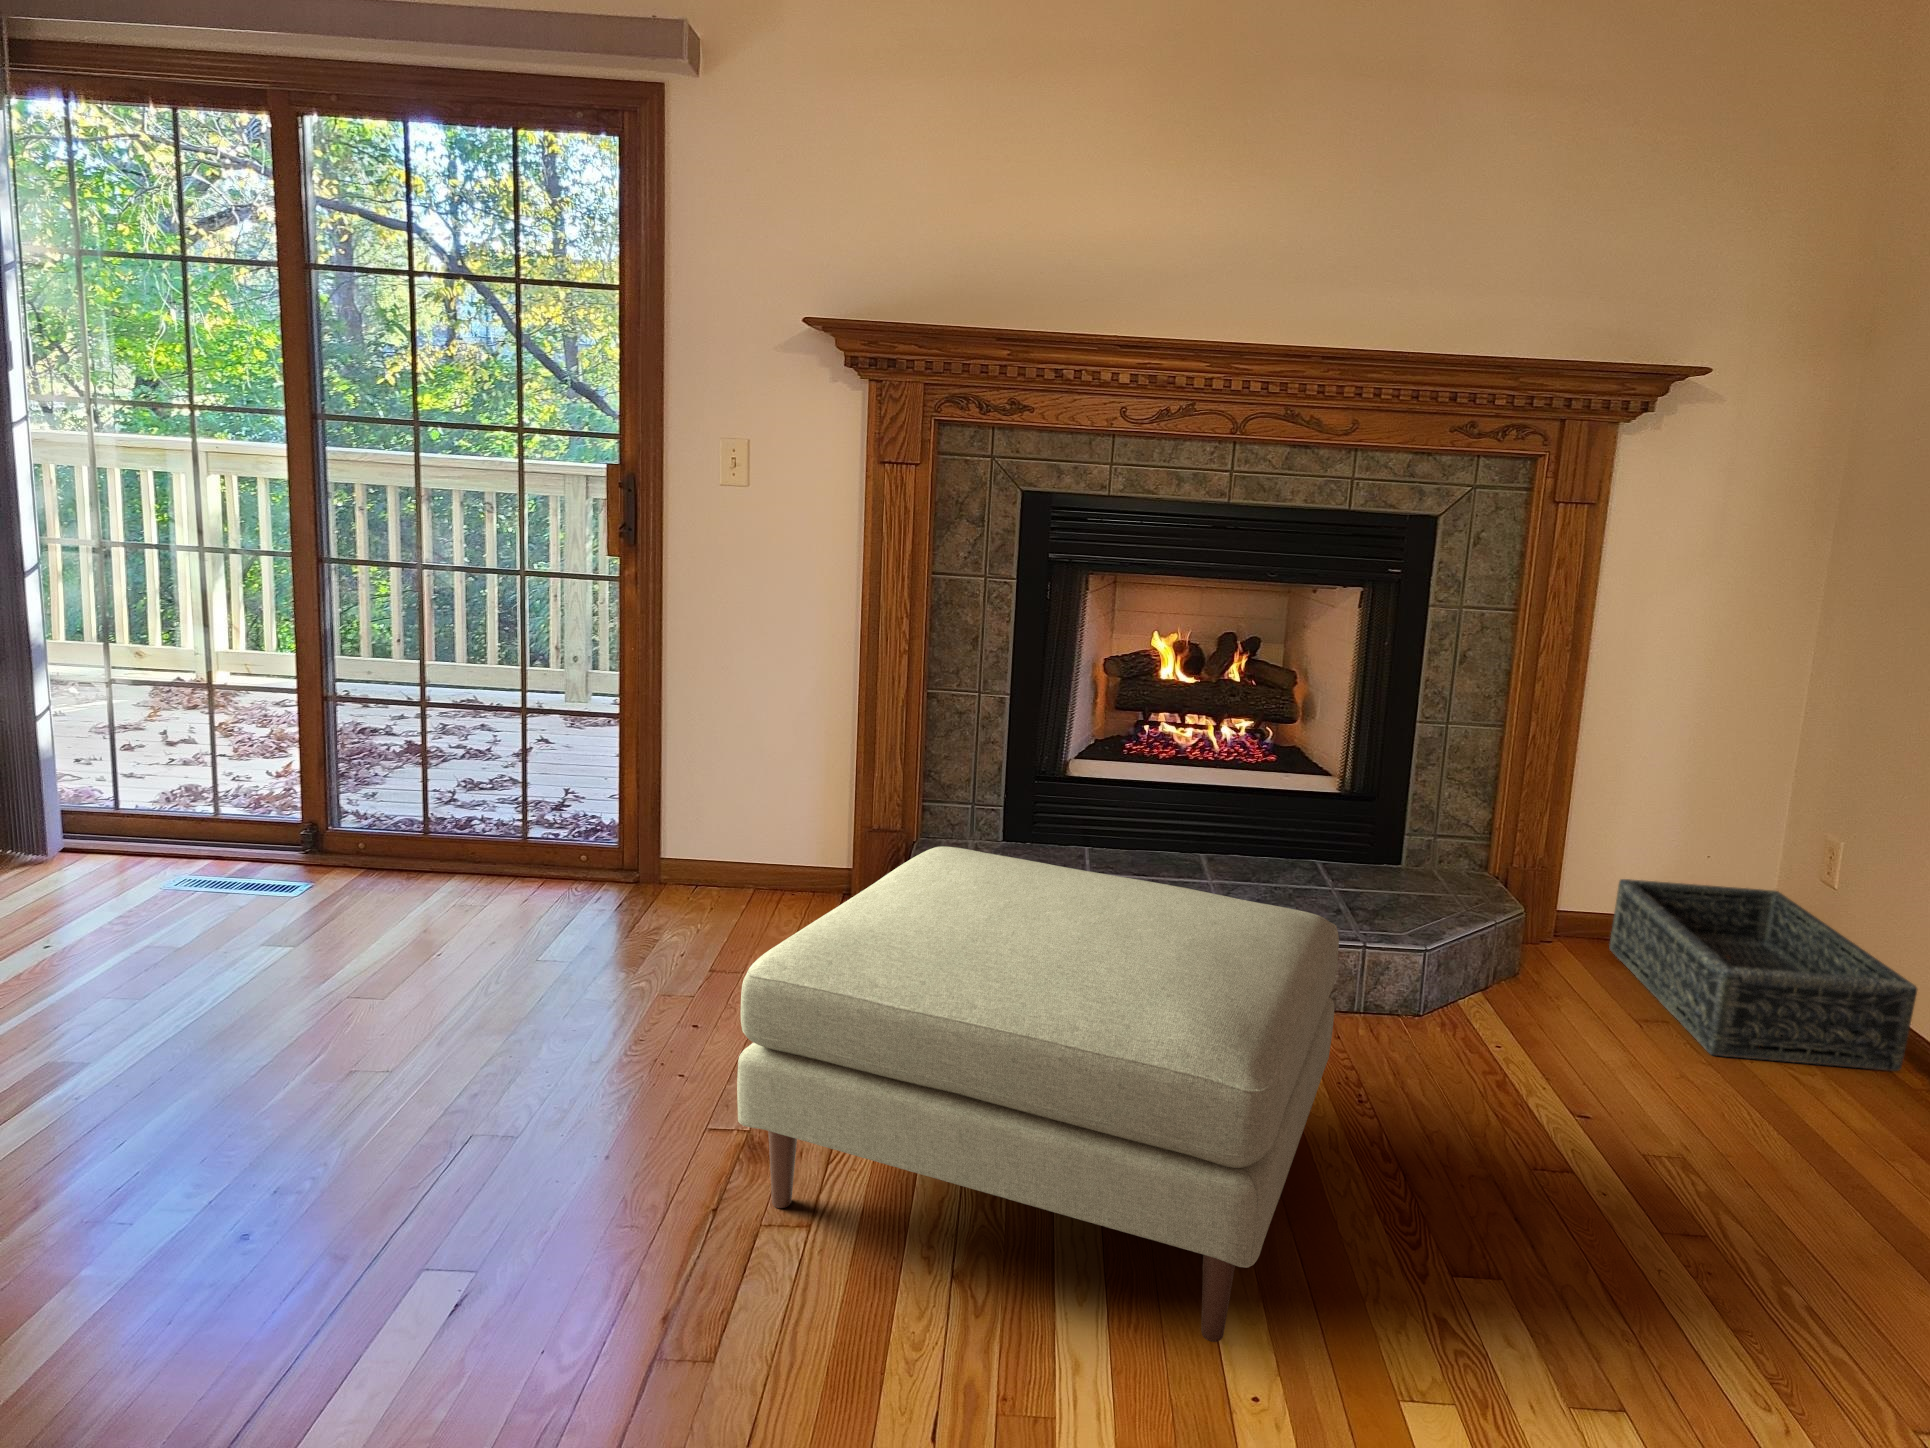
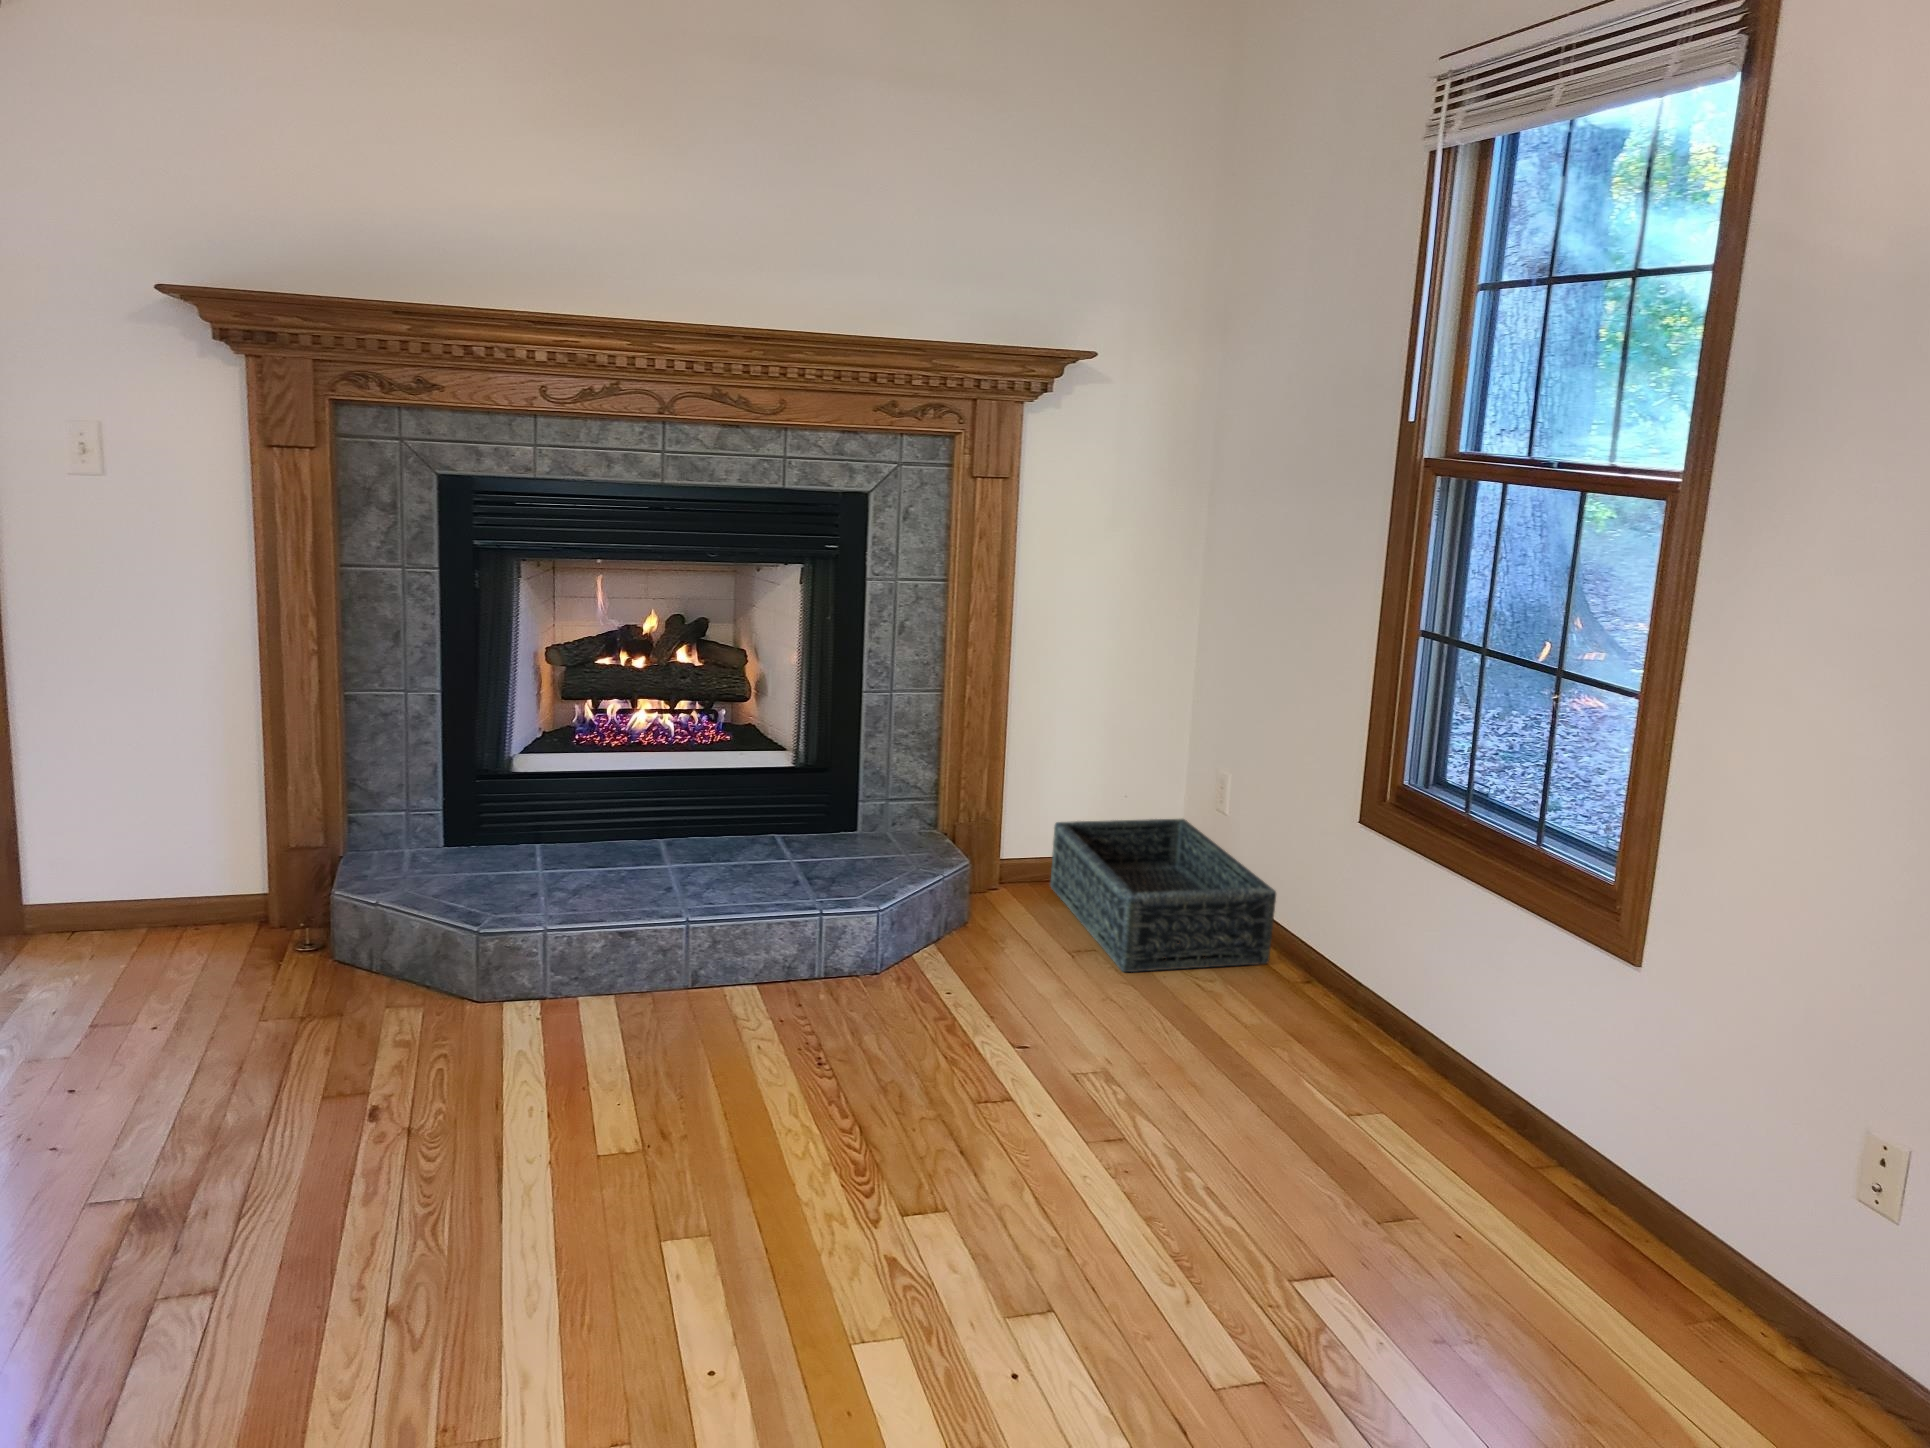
ottoman: present [737,846,1339,1342] -> none [117,868,774,1310]

